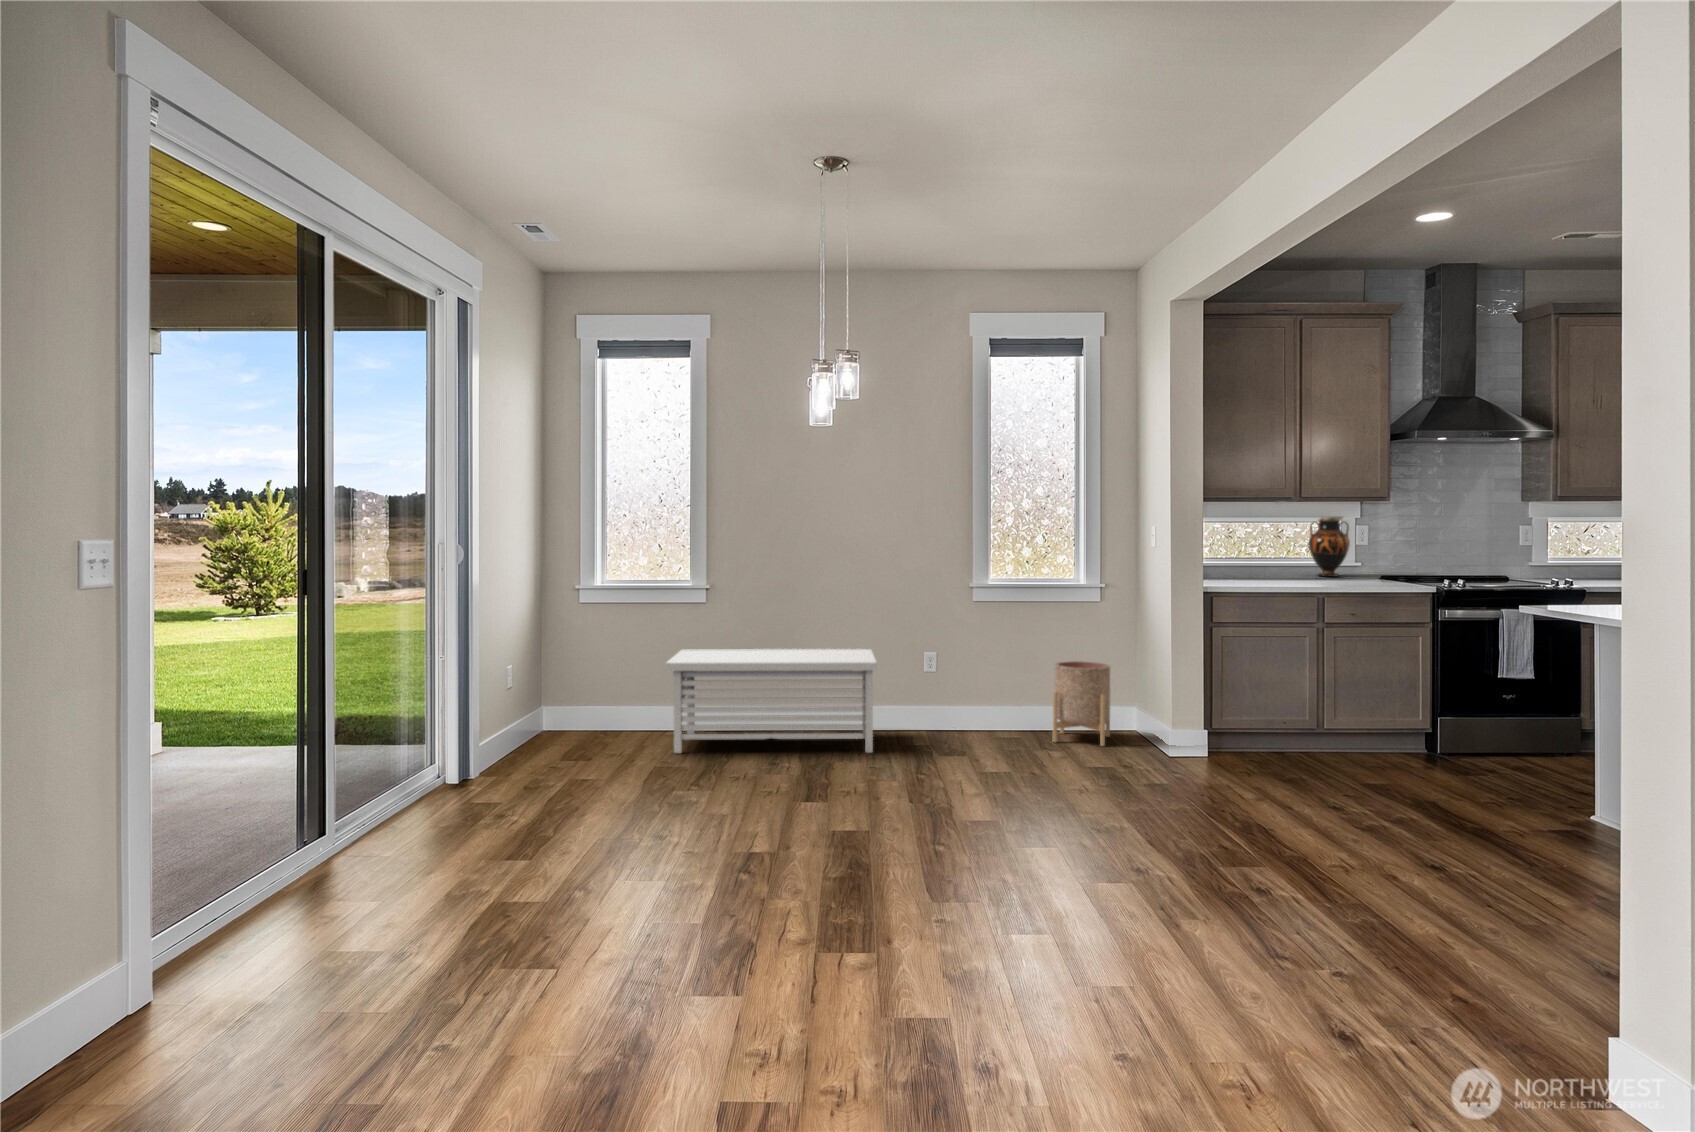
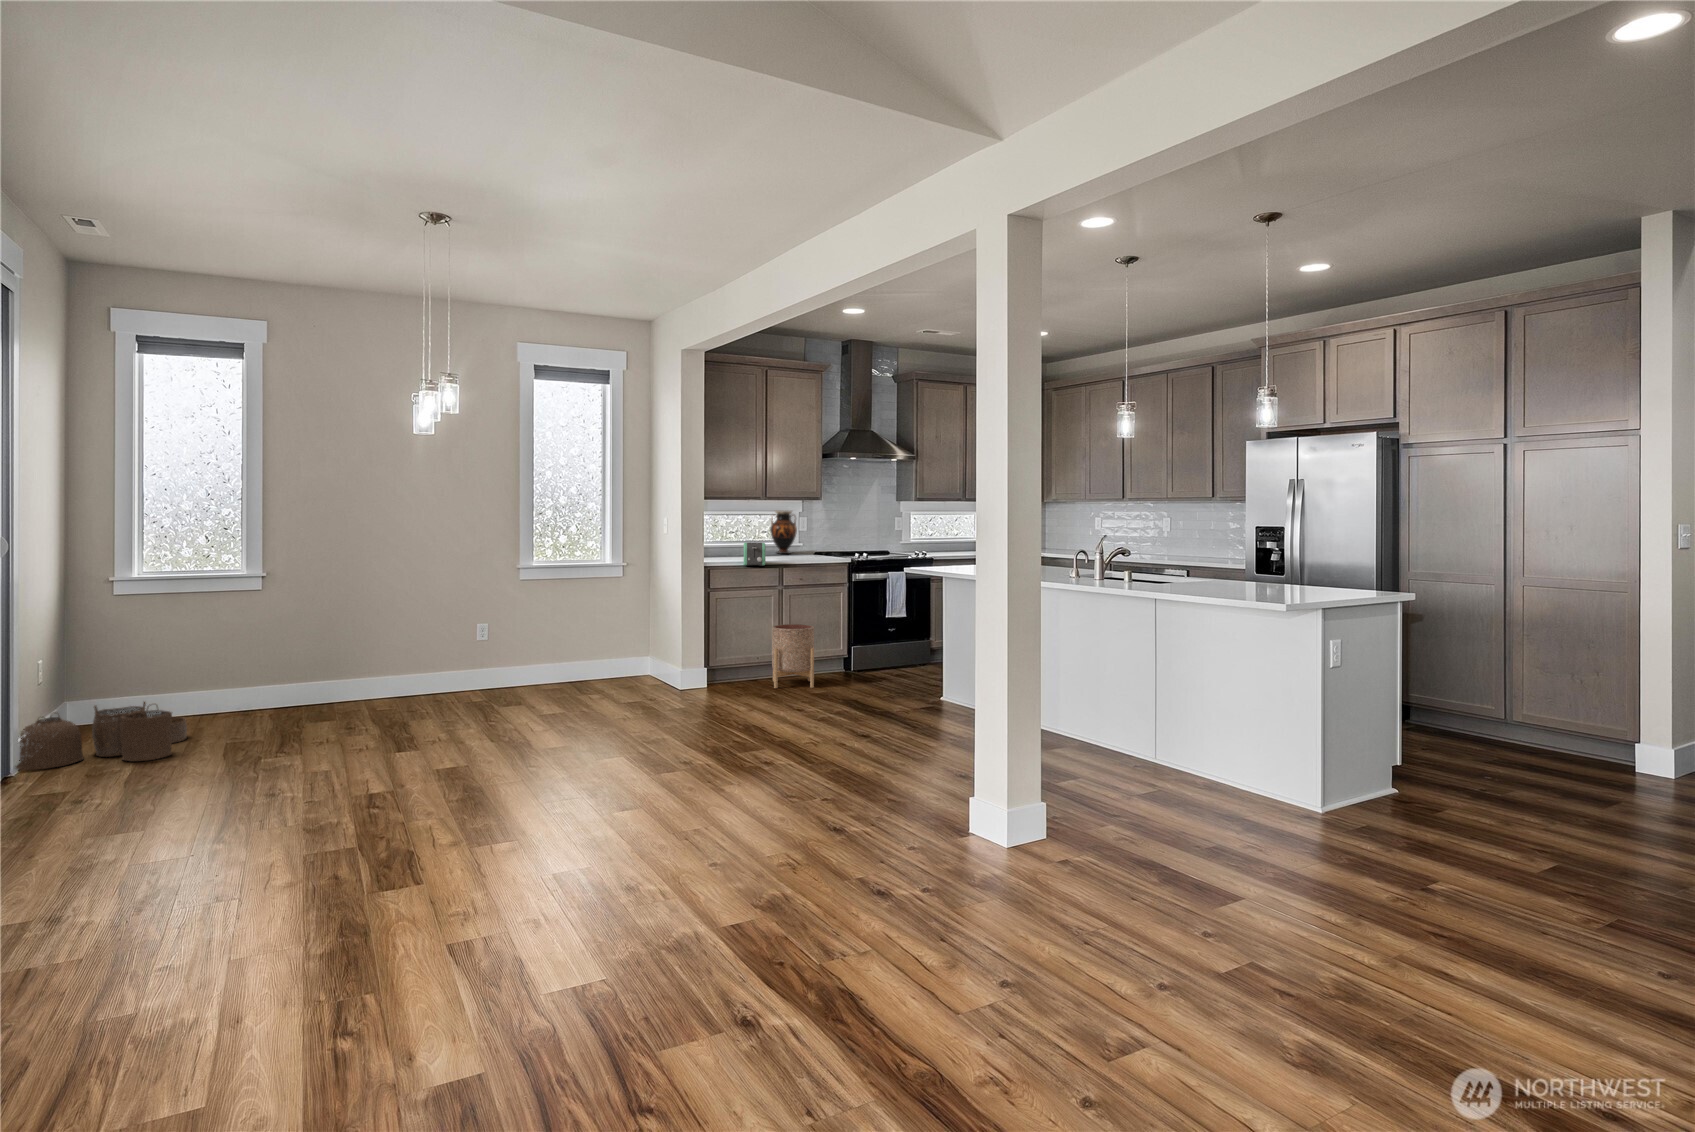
toaster: none [1260,560,1294,592] -> present [744,543,766,566]
storage bench: present [666,649,877,753] -> none [219,625,442,736]
planter: present [1053,661,1110,746] -> present [772,624,814,688]
woven basket: none [501,710,641,771] -> present [16,702,187,770]

